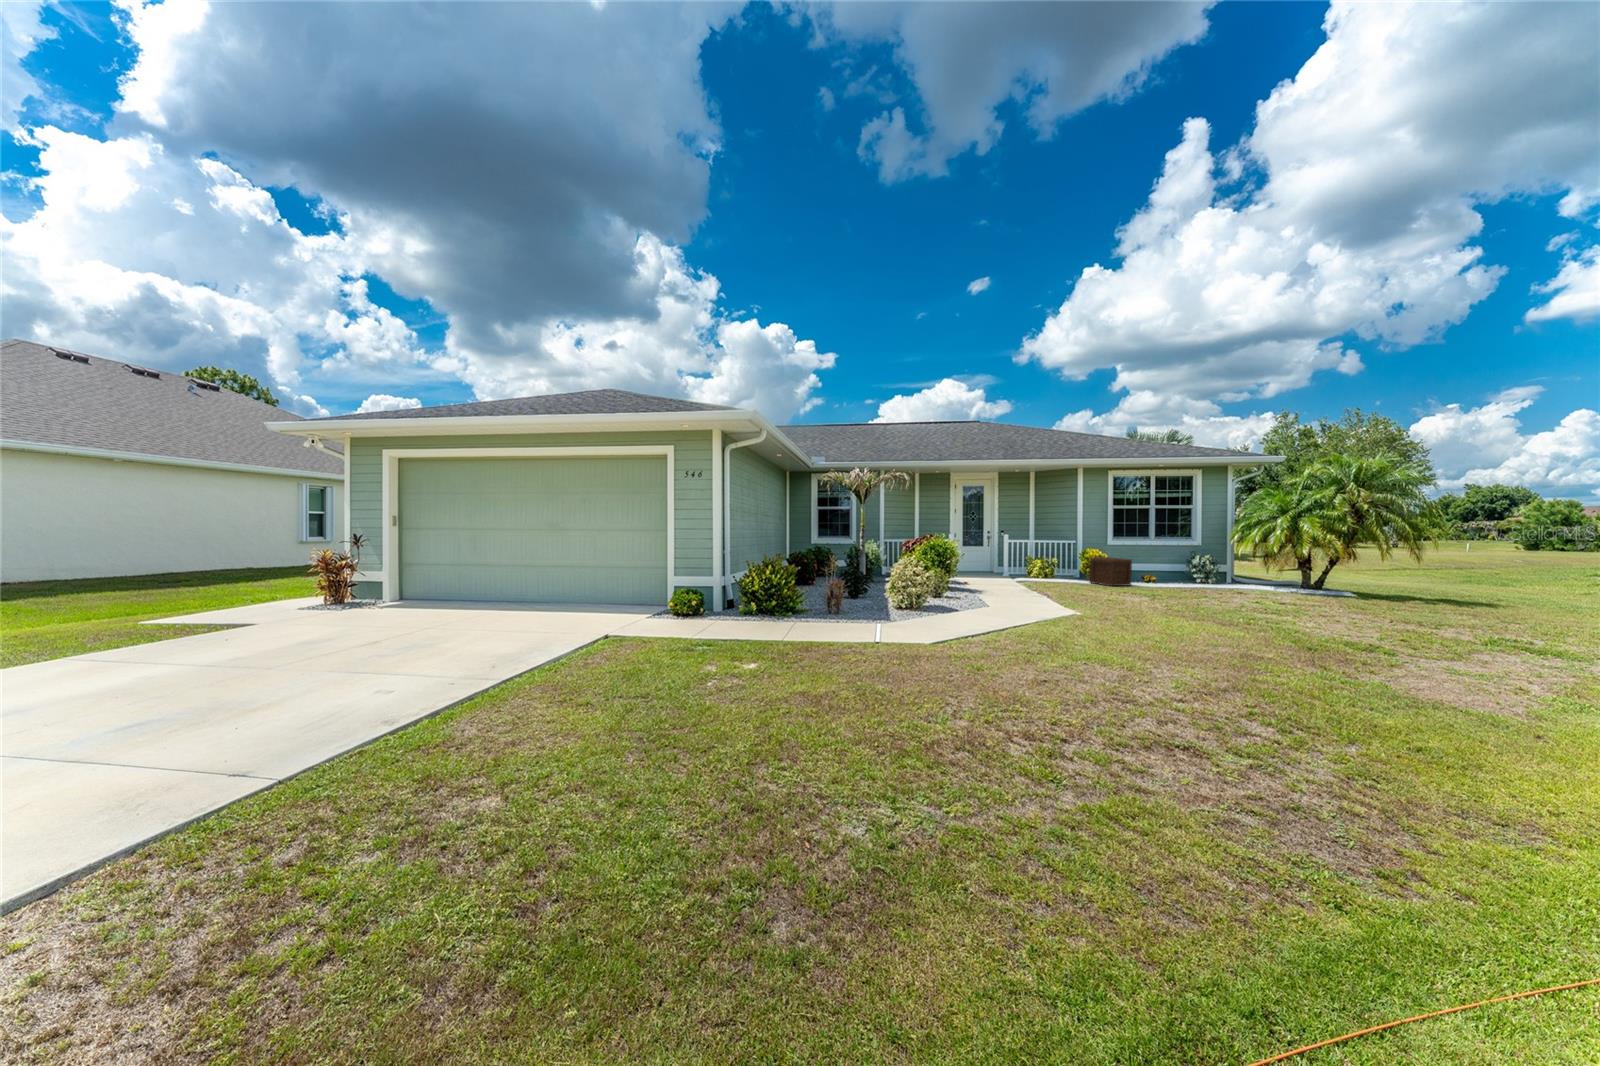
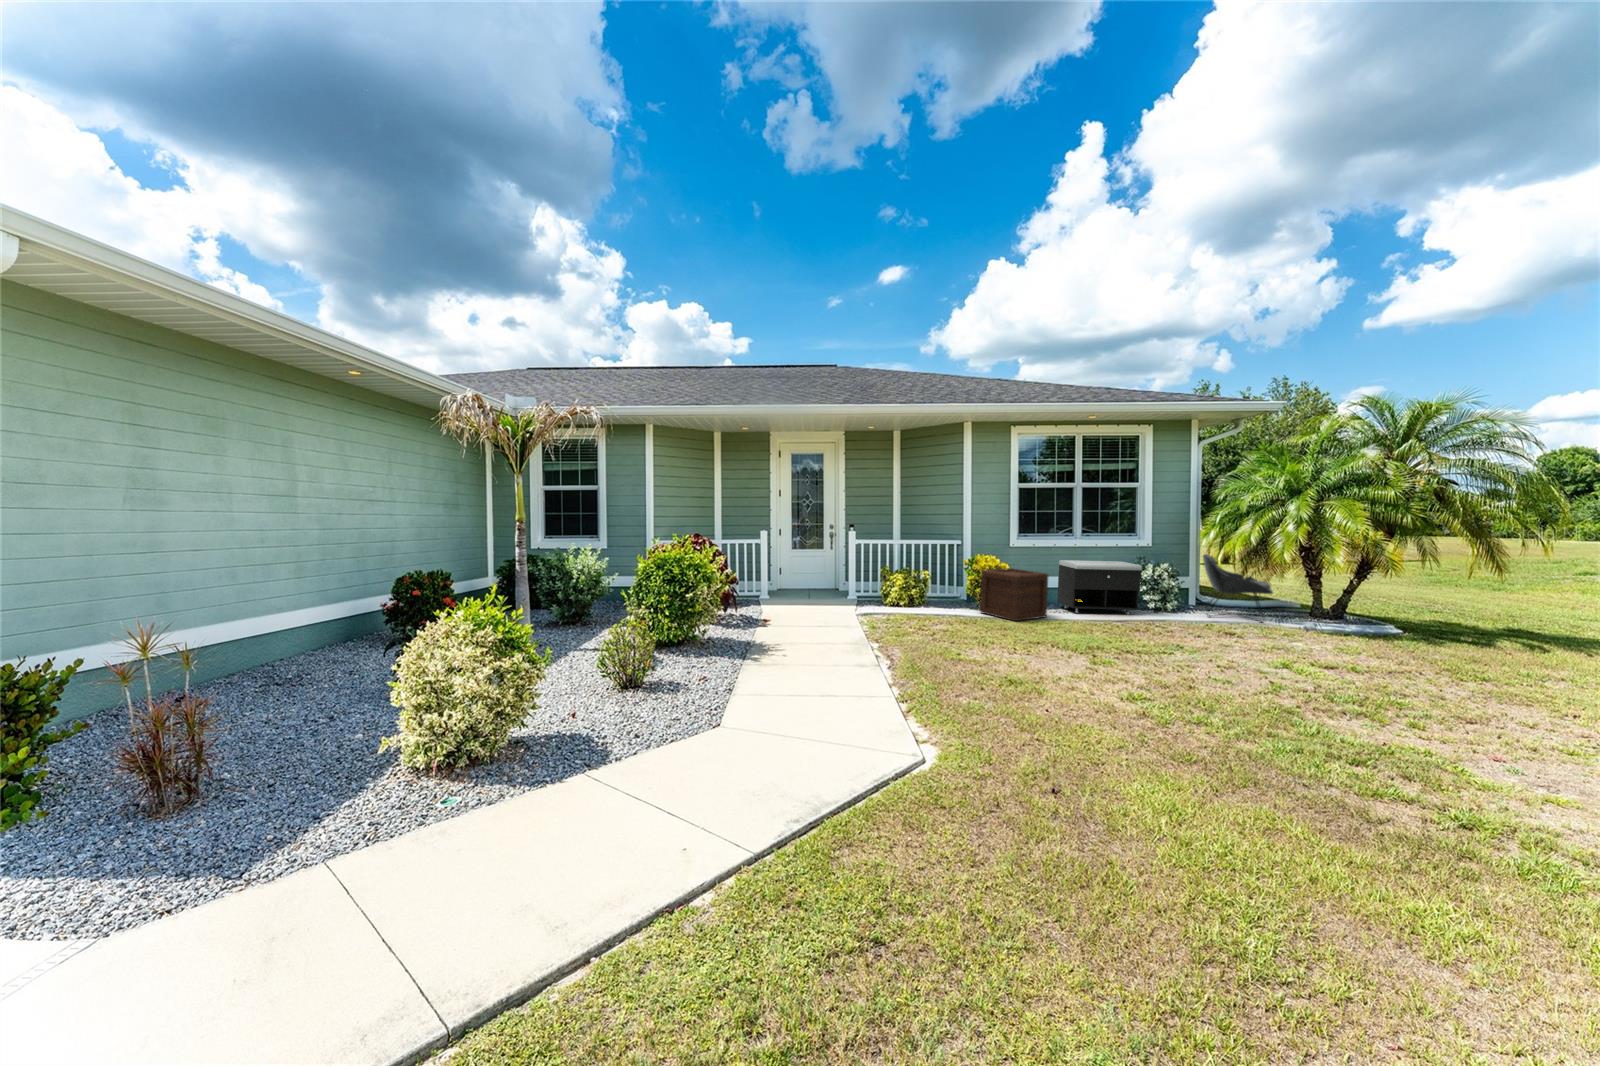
lounge chair: none [1234,550,1277,590] -> present [1203,554,1273,623]
storage bench: none [1139,553,1192,586] -> present [1057,560,1142,614]

